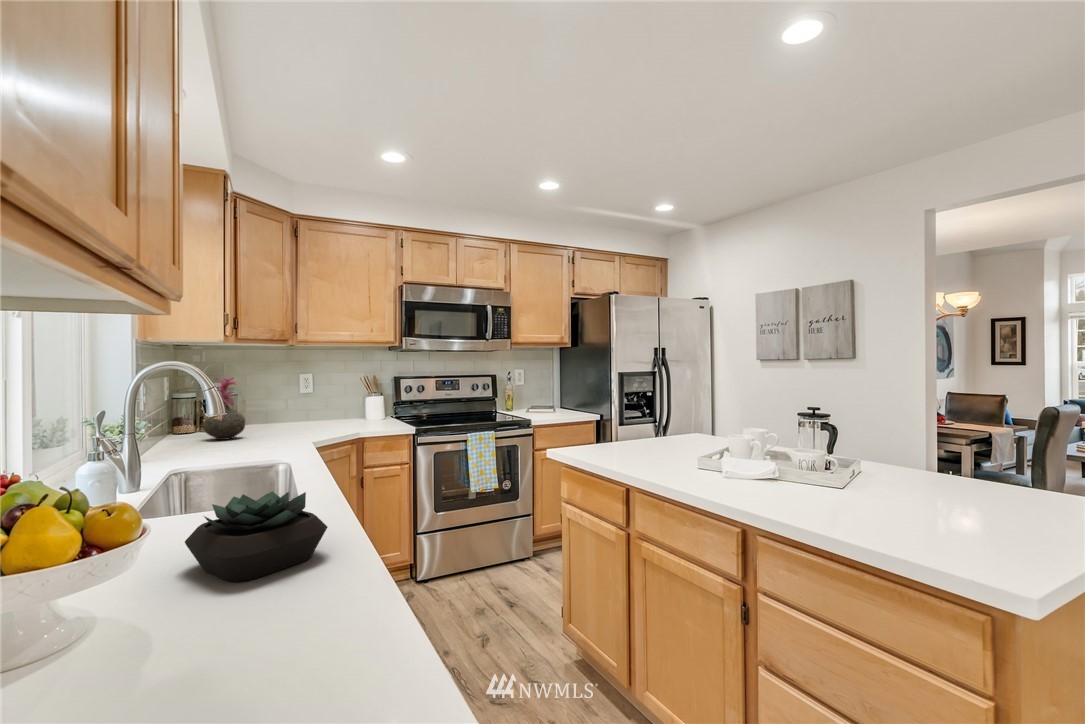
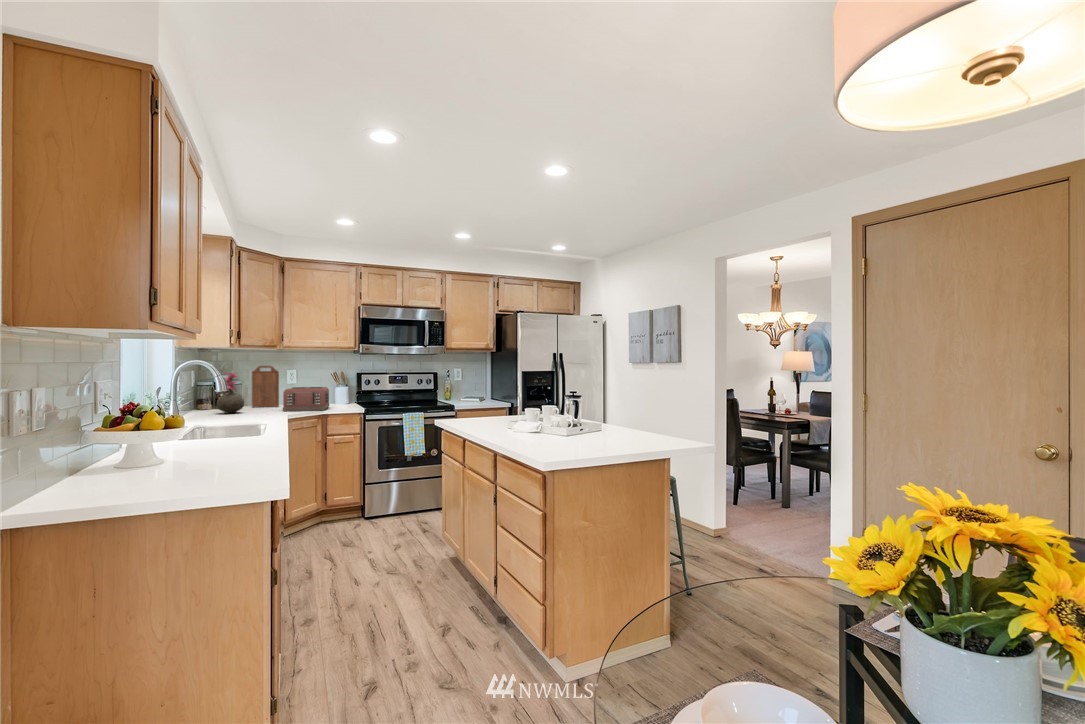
cutting board: none [252,368,291,428] -> present [252,366,279,407]
toaster: none [302,397,363,434] -> present [283,387,329,411]
succulent plant: present [185,491,327,582] -> none [198,424,258,455]

